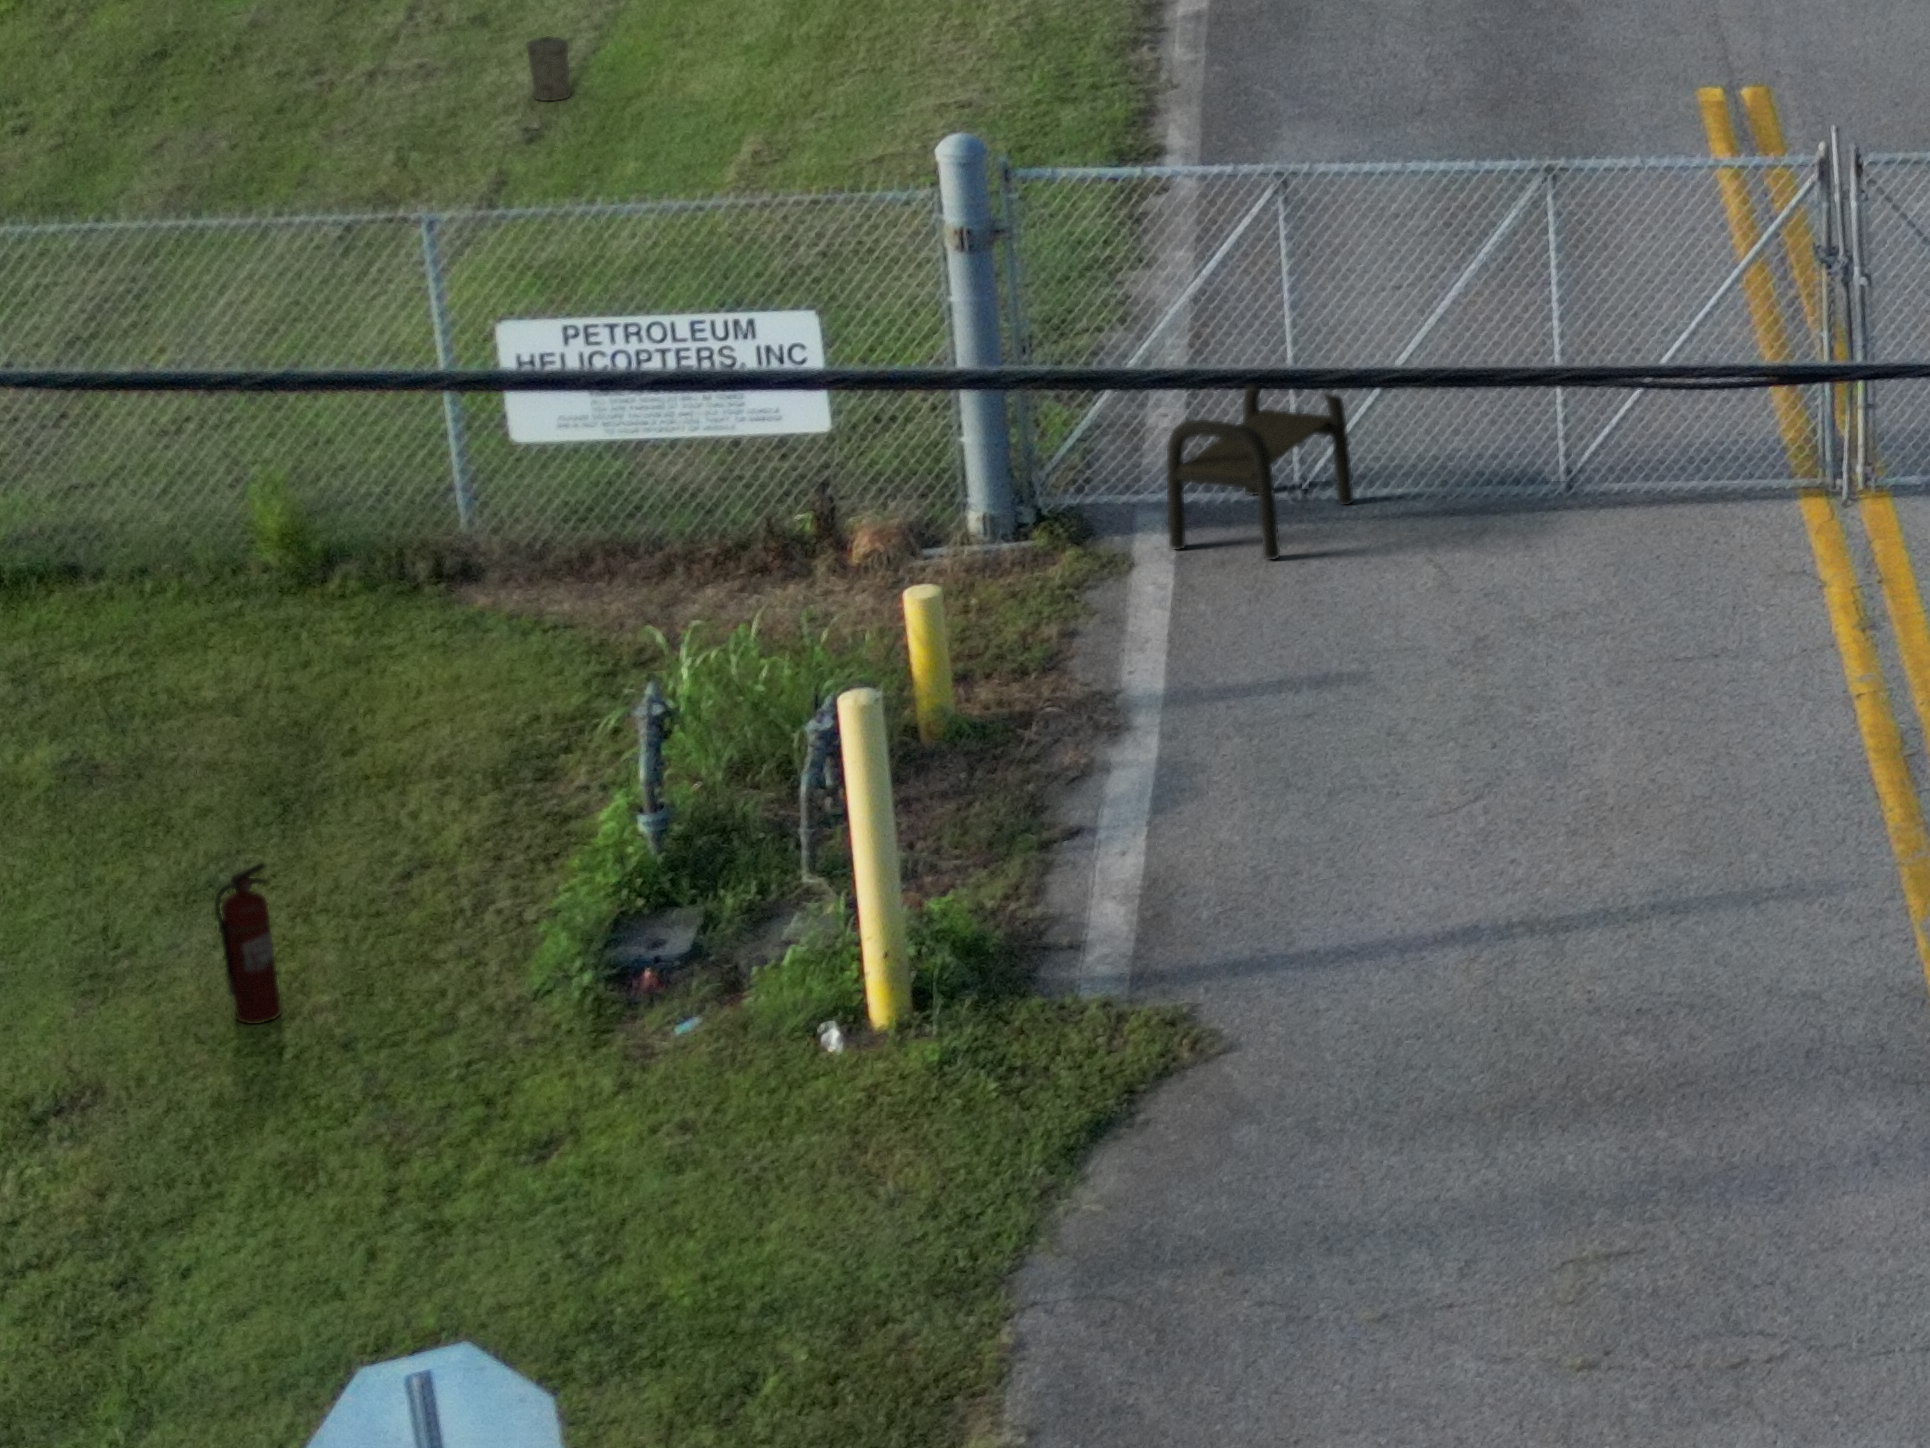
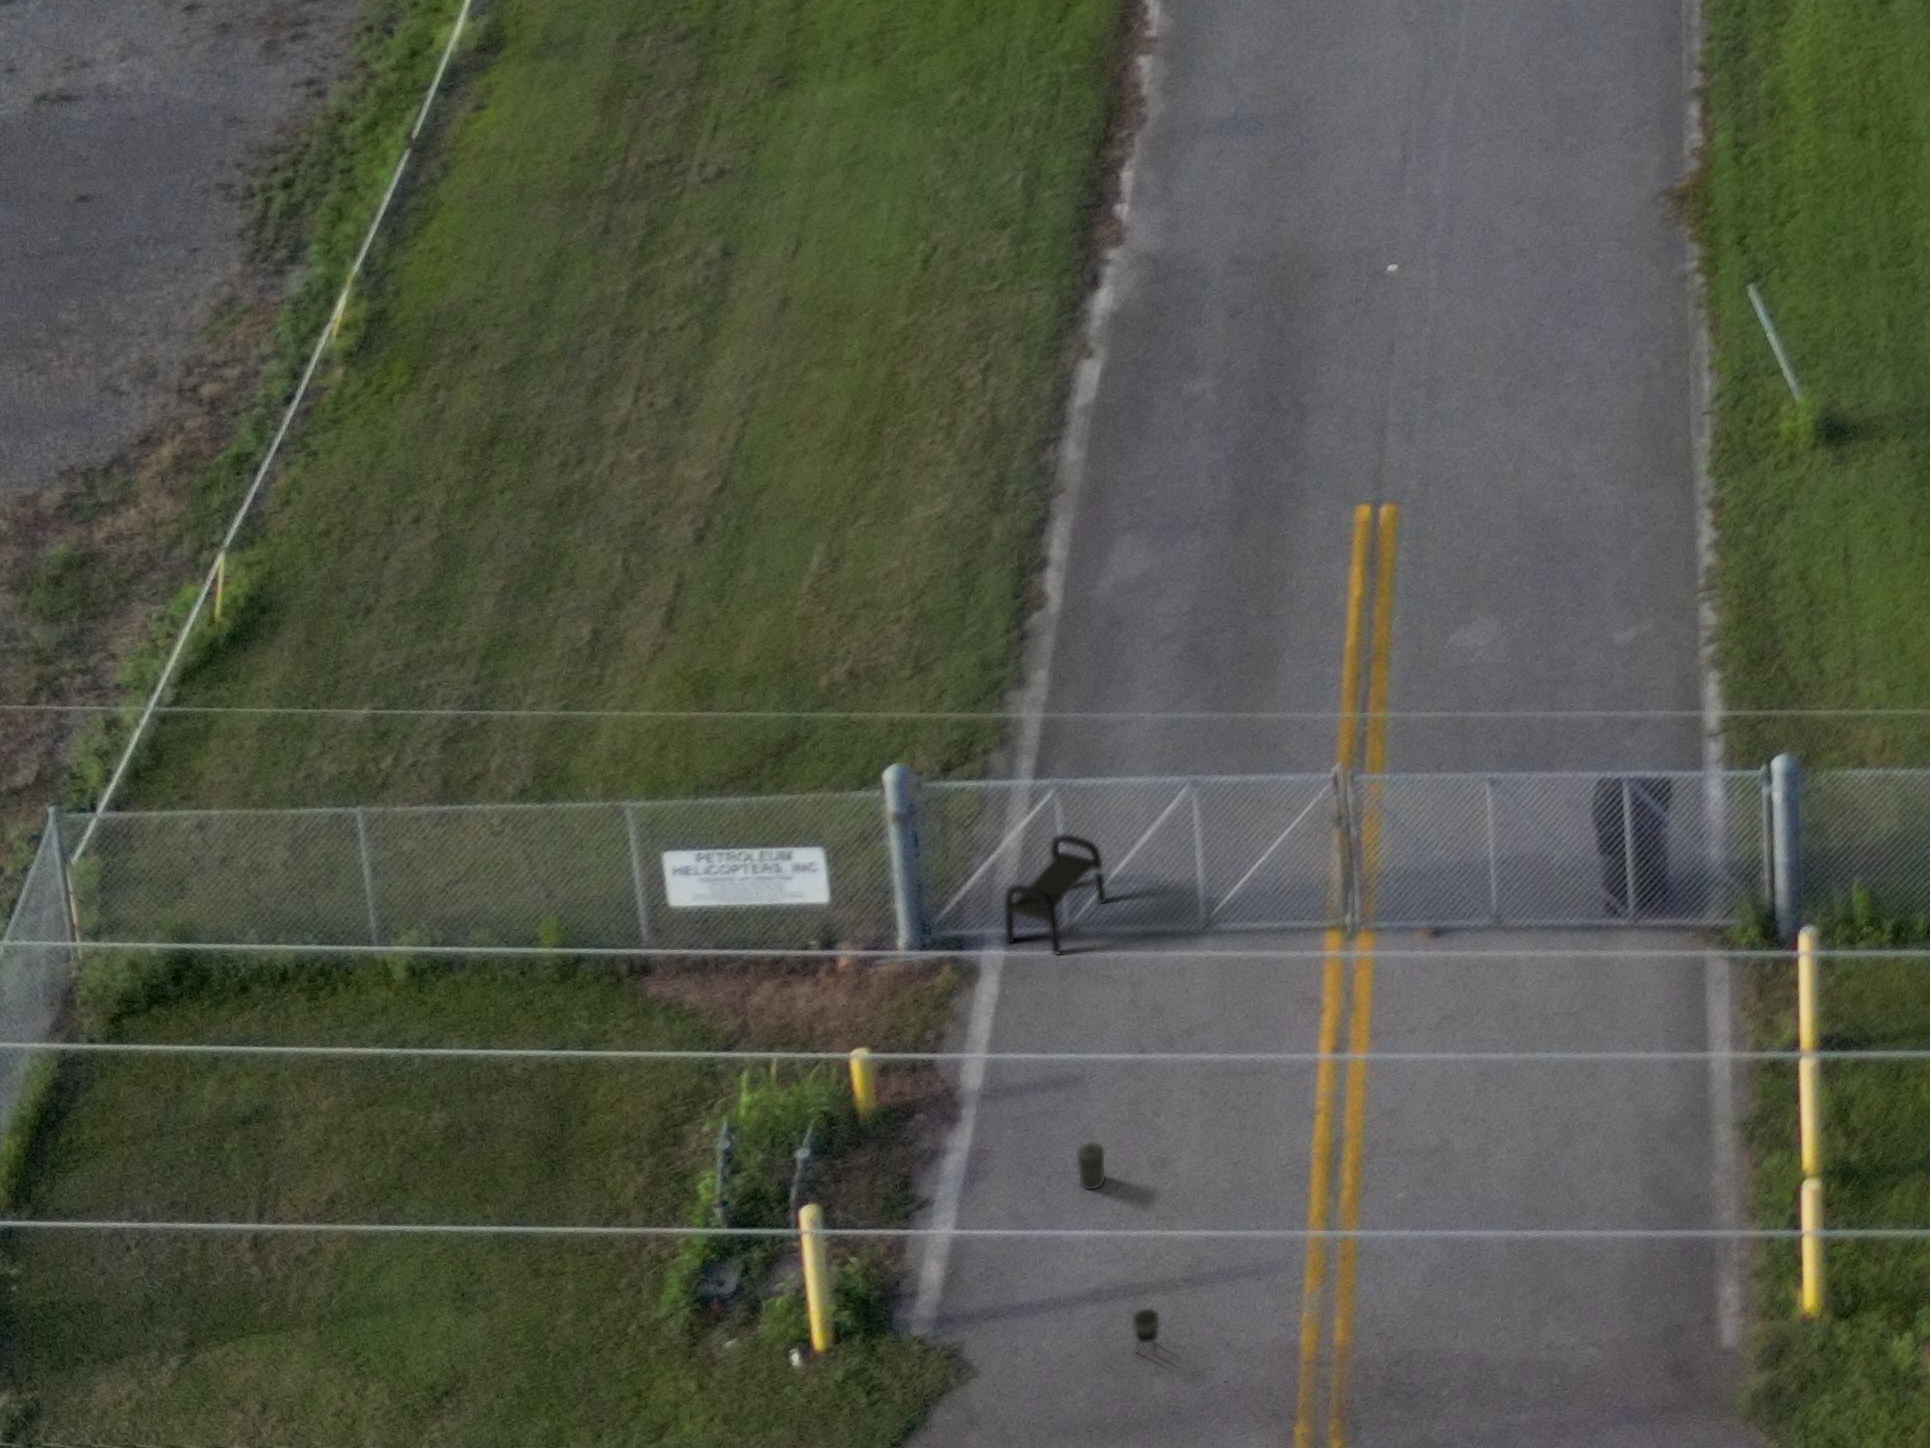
trash can: present [526,36,571,101] -> present [1077,1143,1104,1190]
fire extinguisher: present [215,863,282,1024] -> none [522,1256,551,1327]
planter: none [1564,926,1622,1024] -> present [1133,1309,1159,1348]

